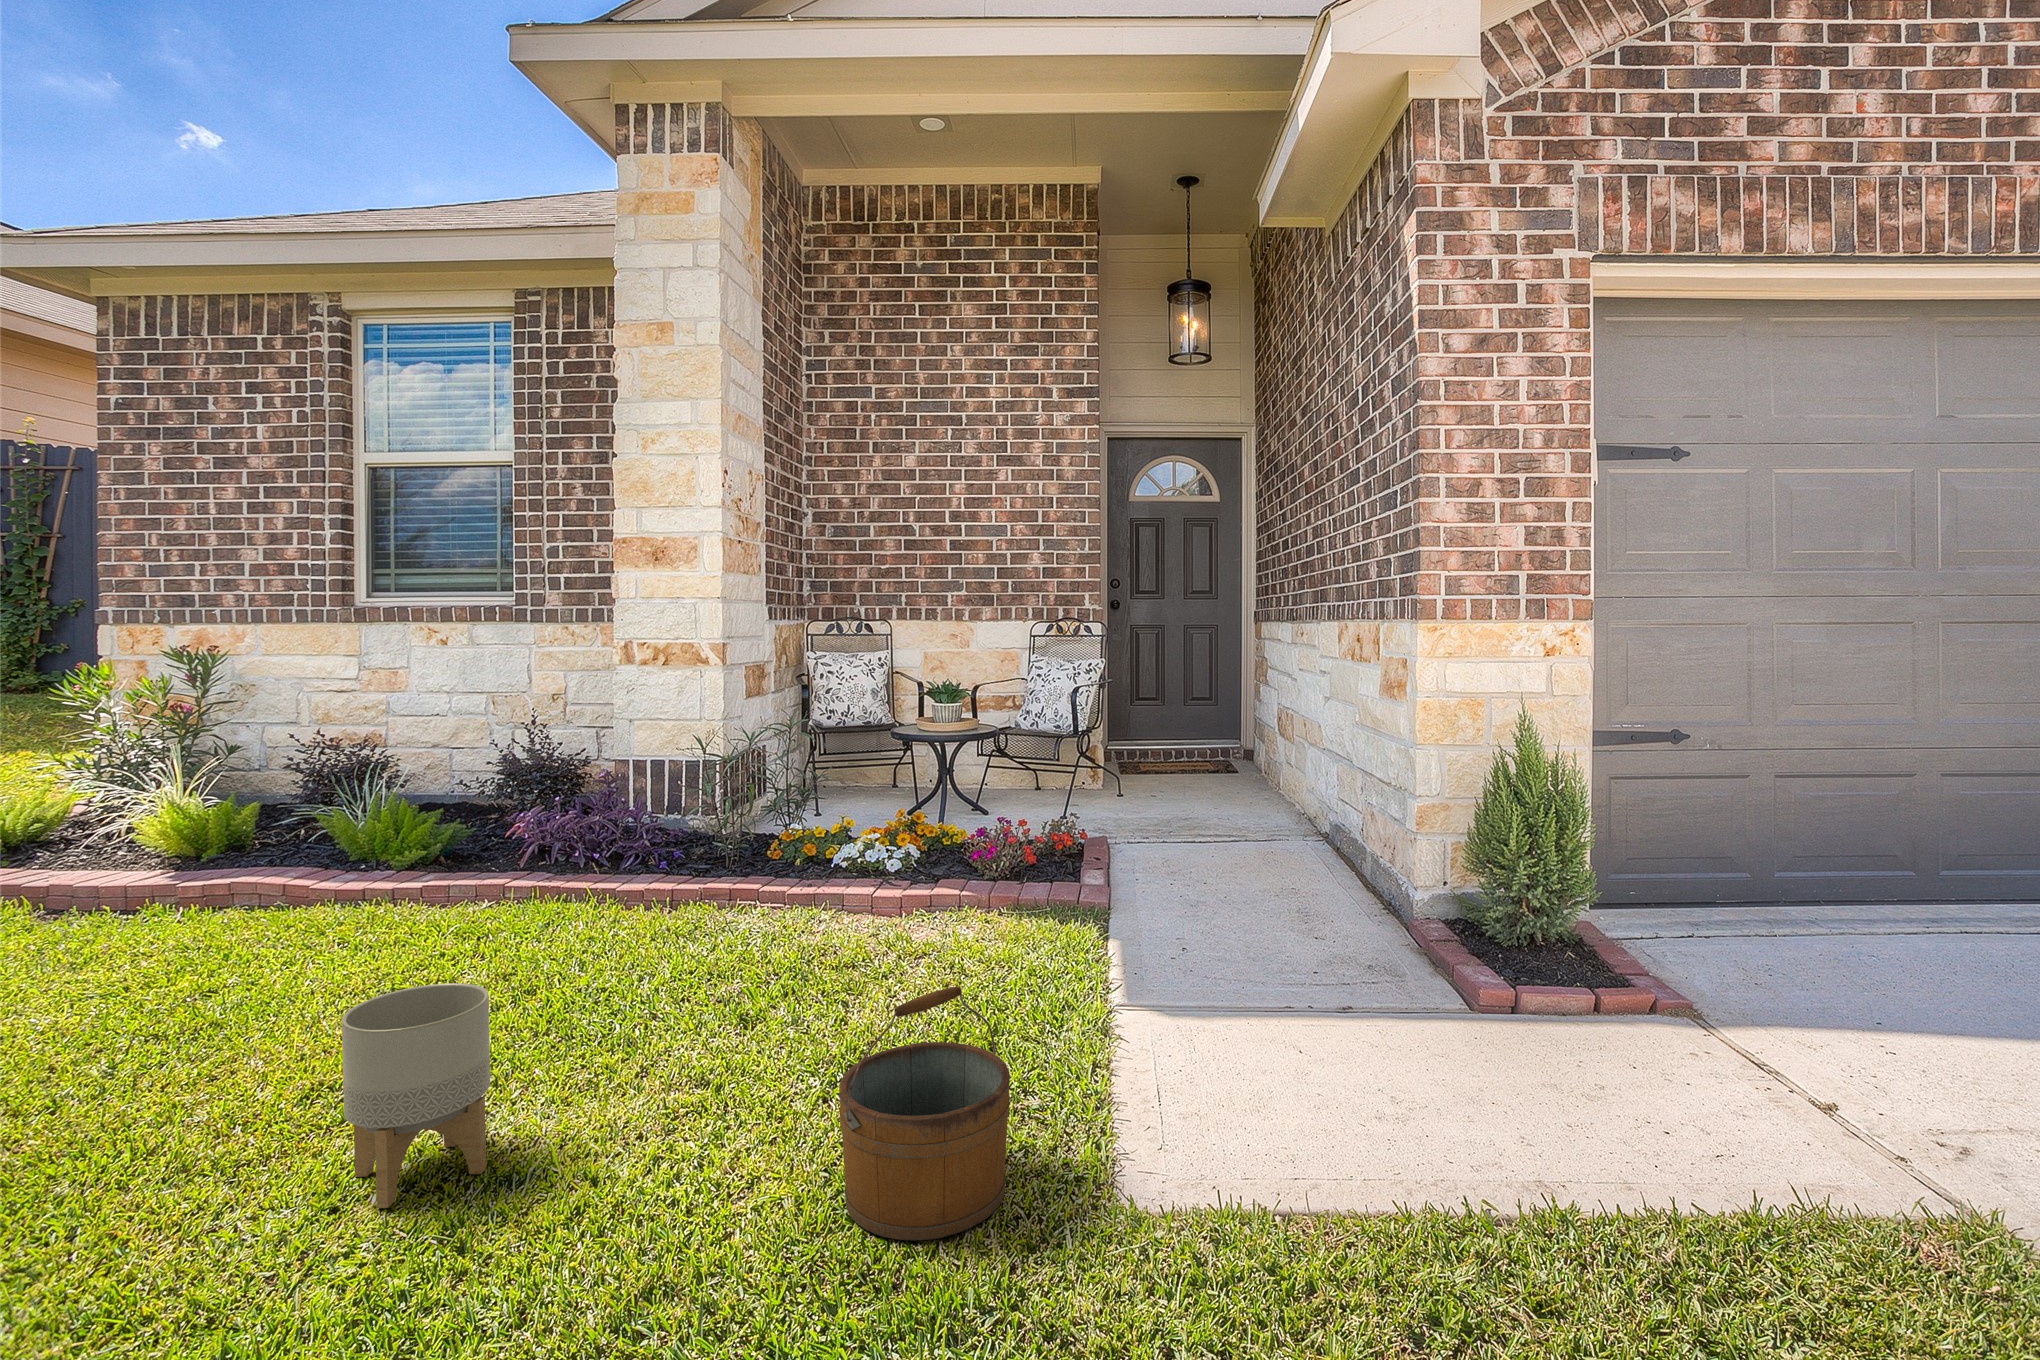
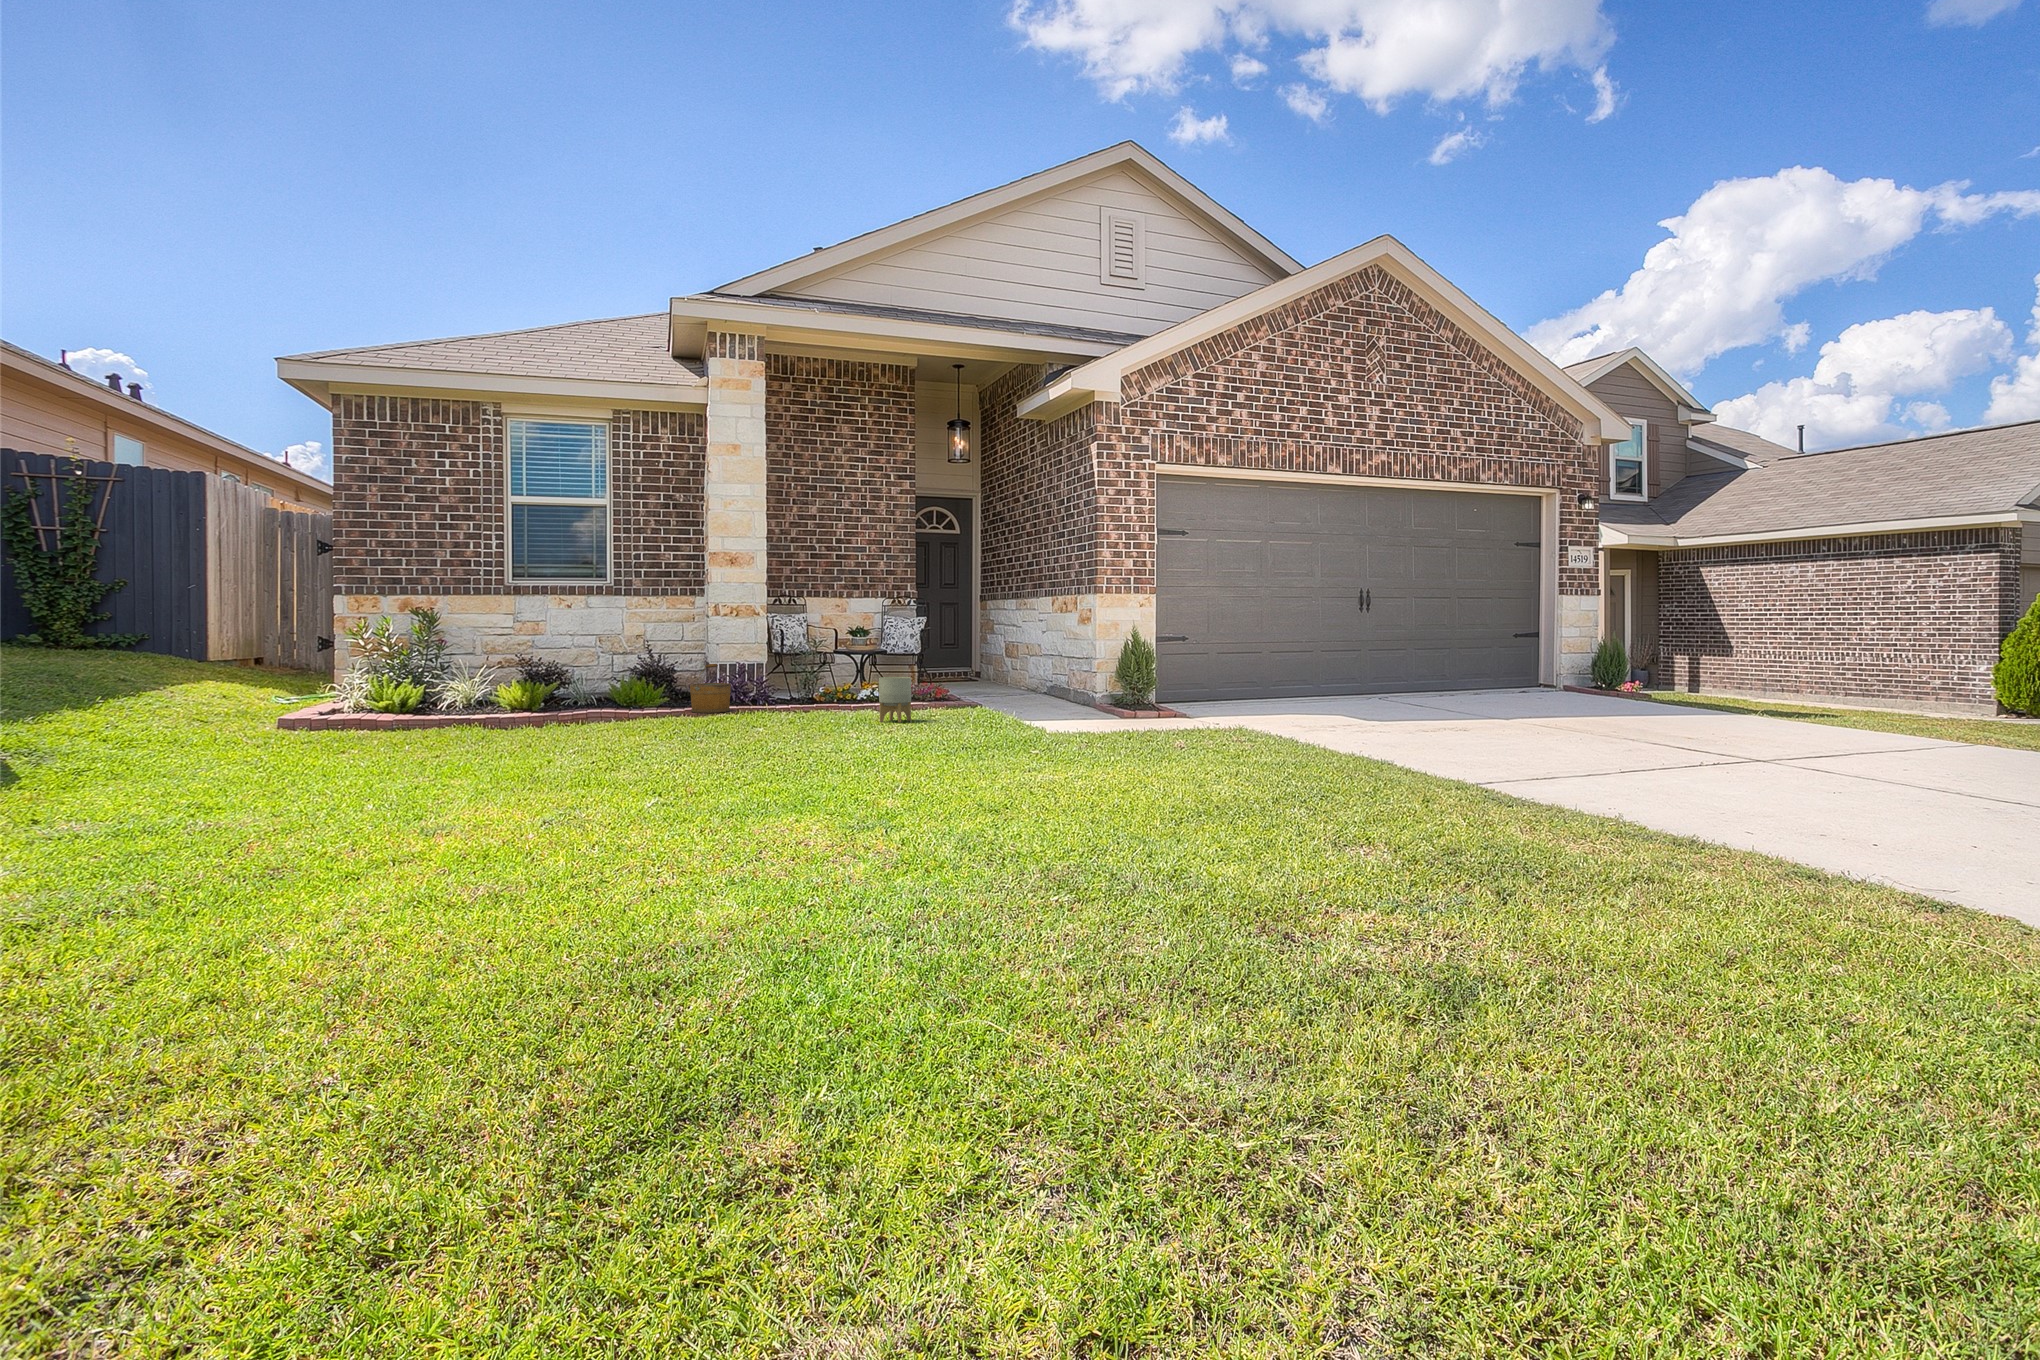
bucket: present [839,986,1010,1240] -> present [690,664,731,713]

